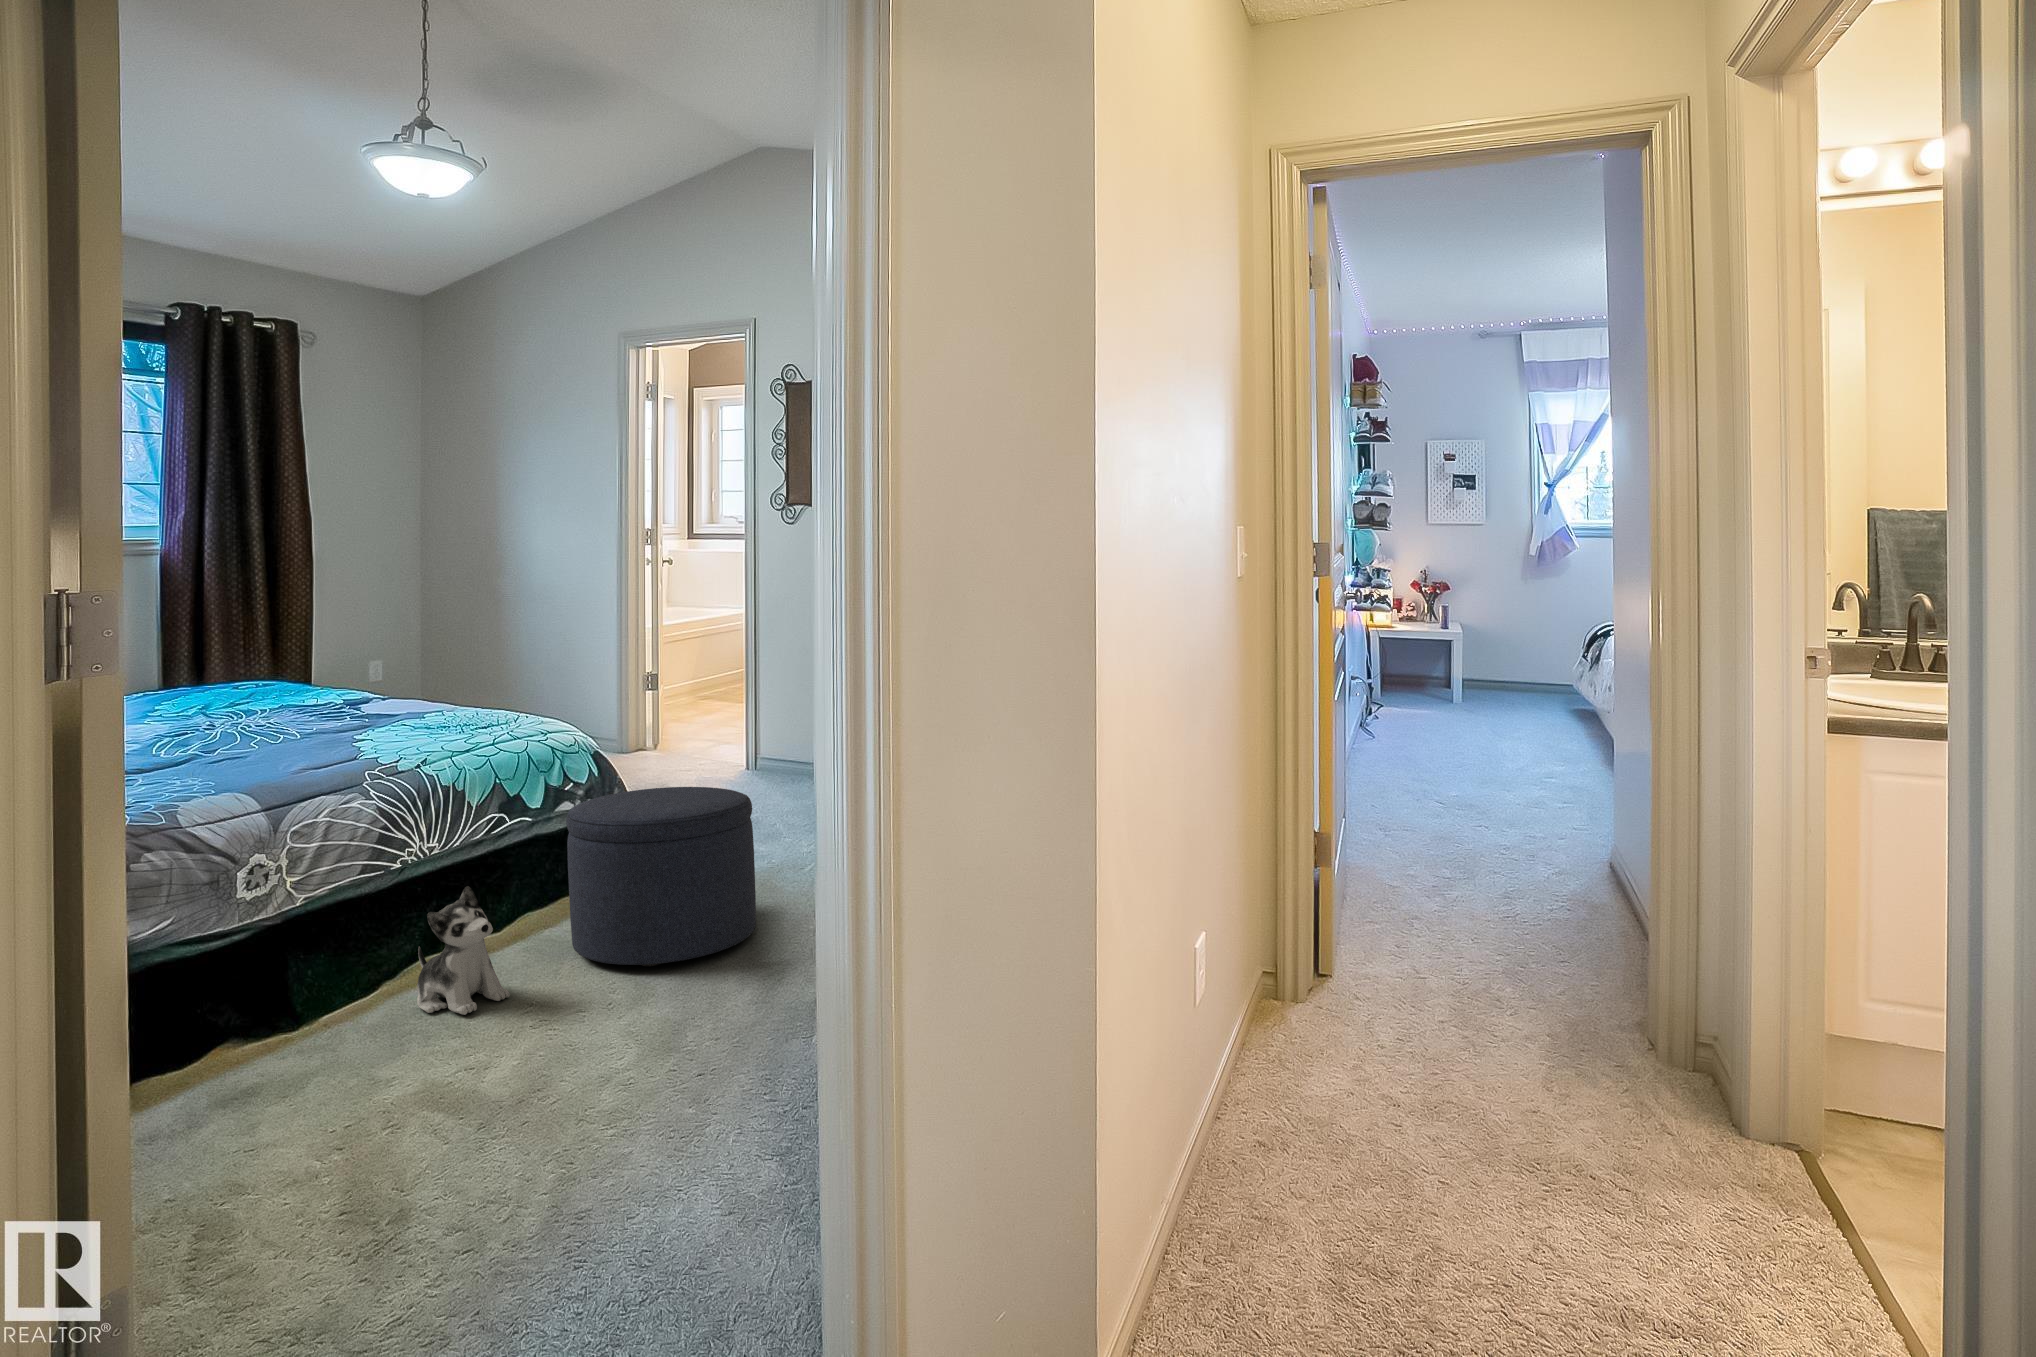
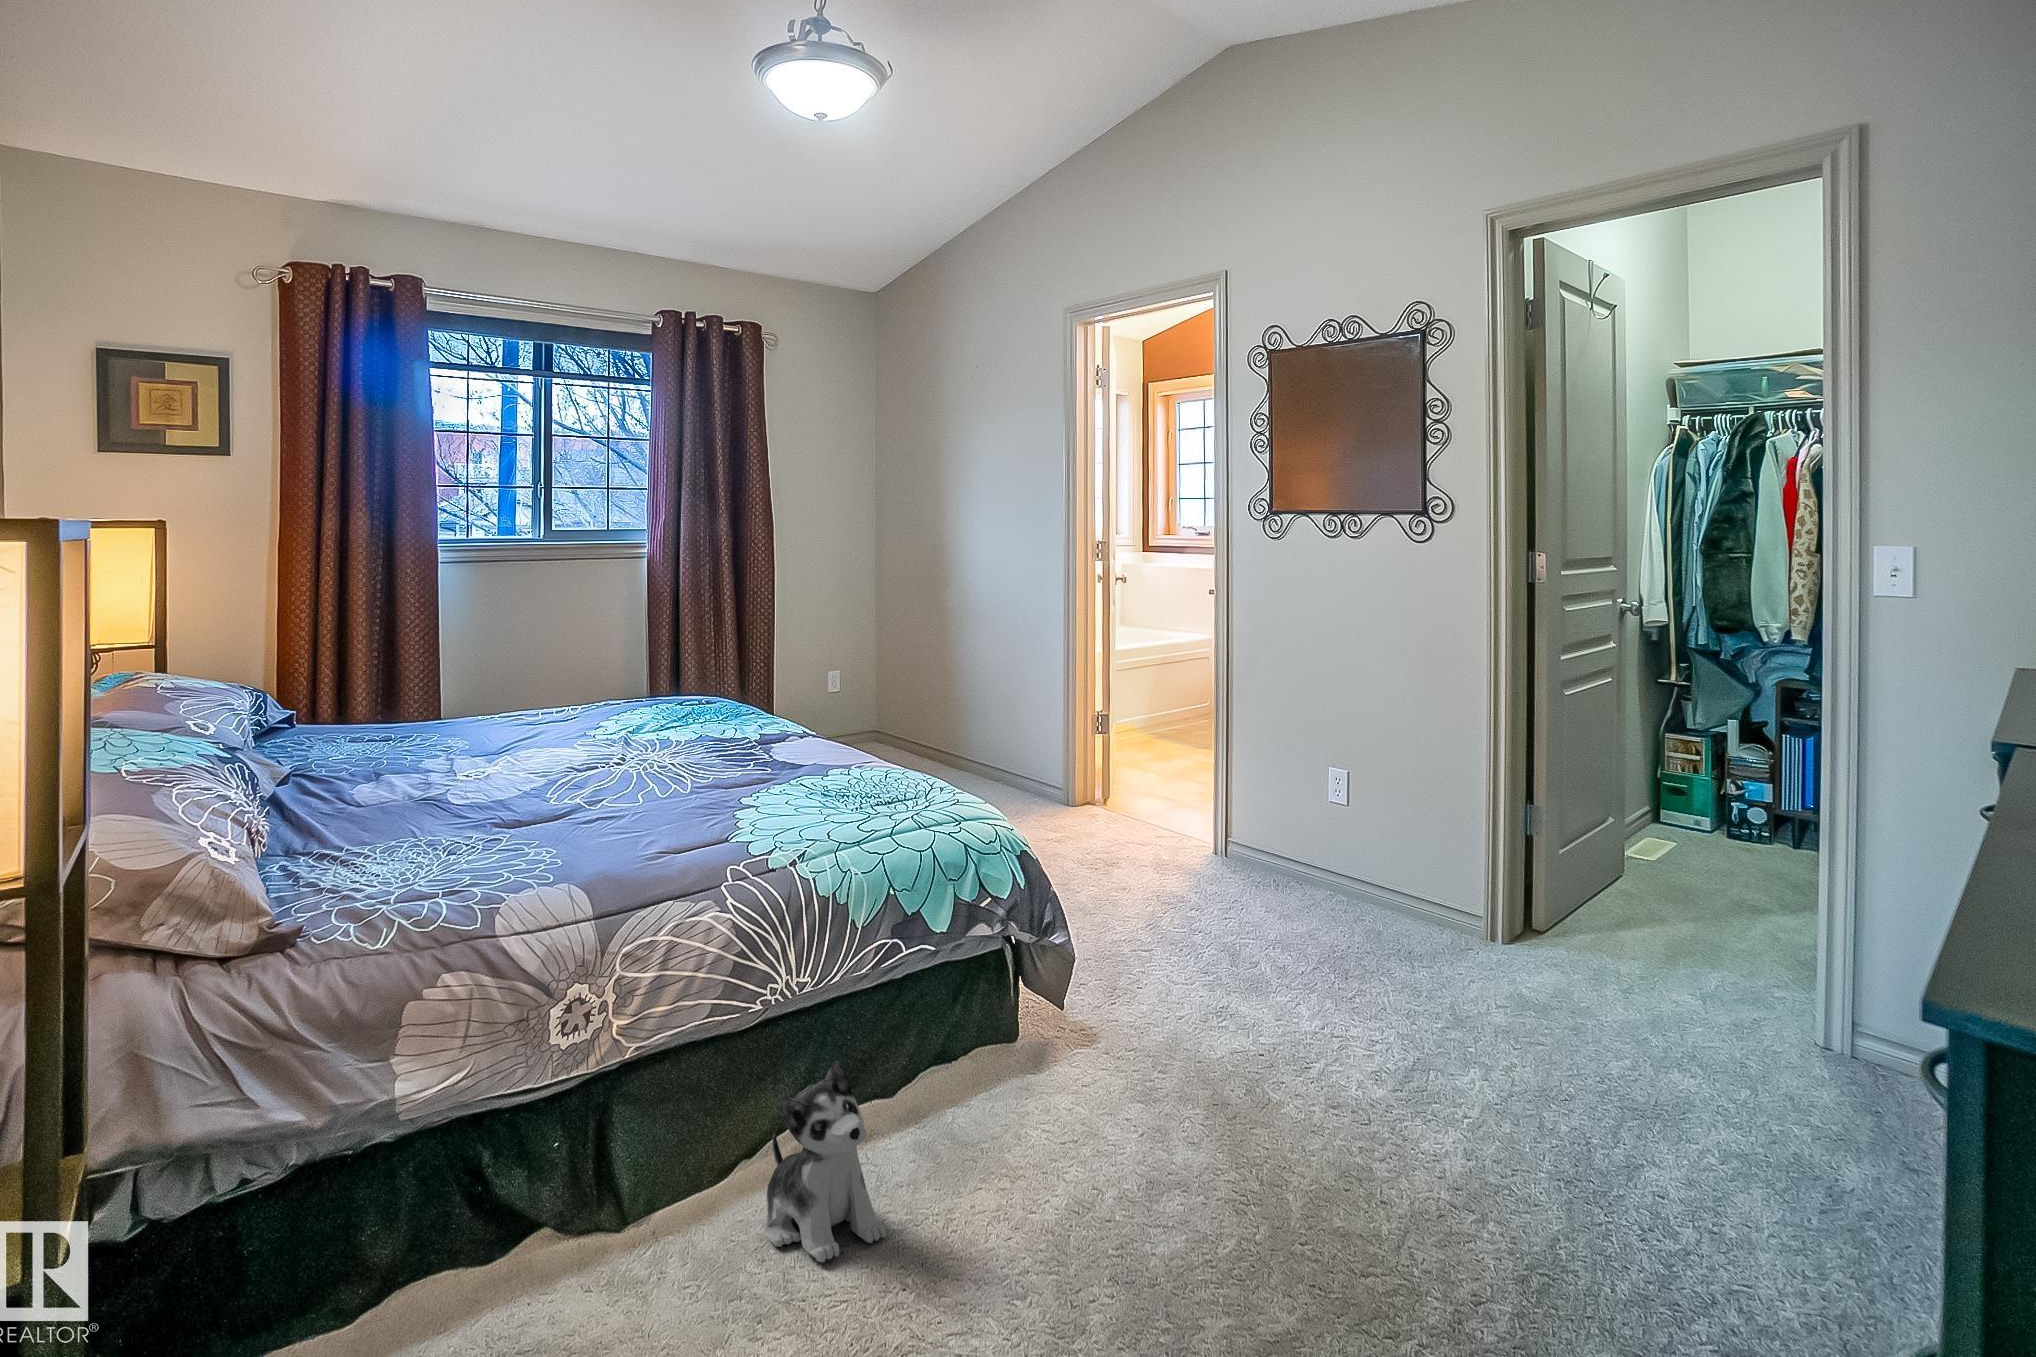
ottoman: present [566,787,756,967] -> none [978,919,1252,1217]

